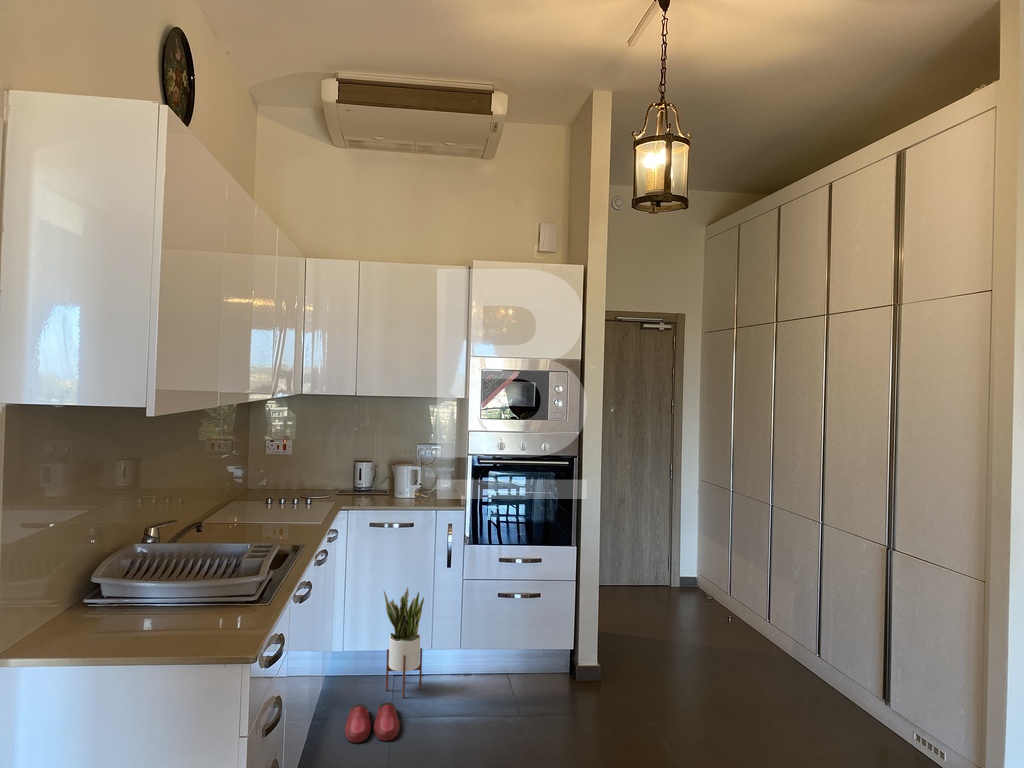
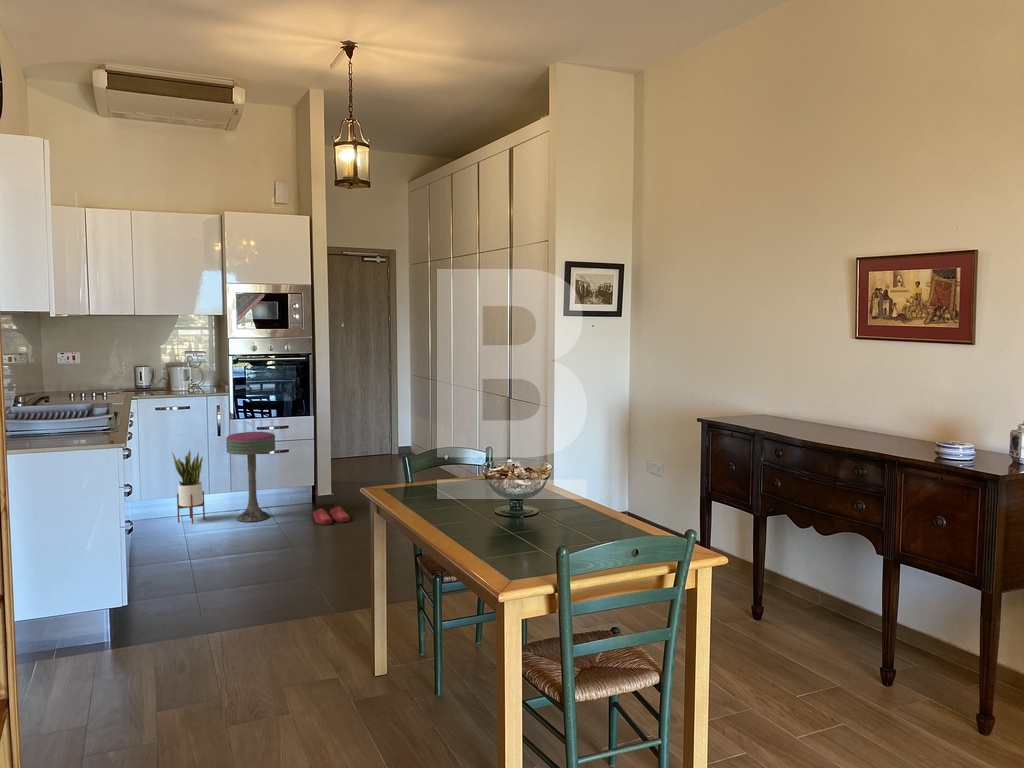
bar stool: none [455,567,522,708] -> present [226,432,275,522]
slippers: present [345,702,400,743] -> present [313,506,350,525]

